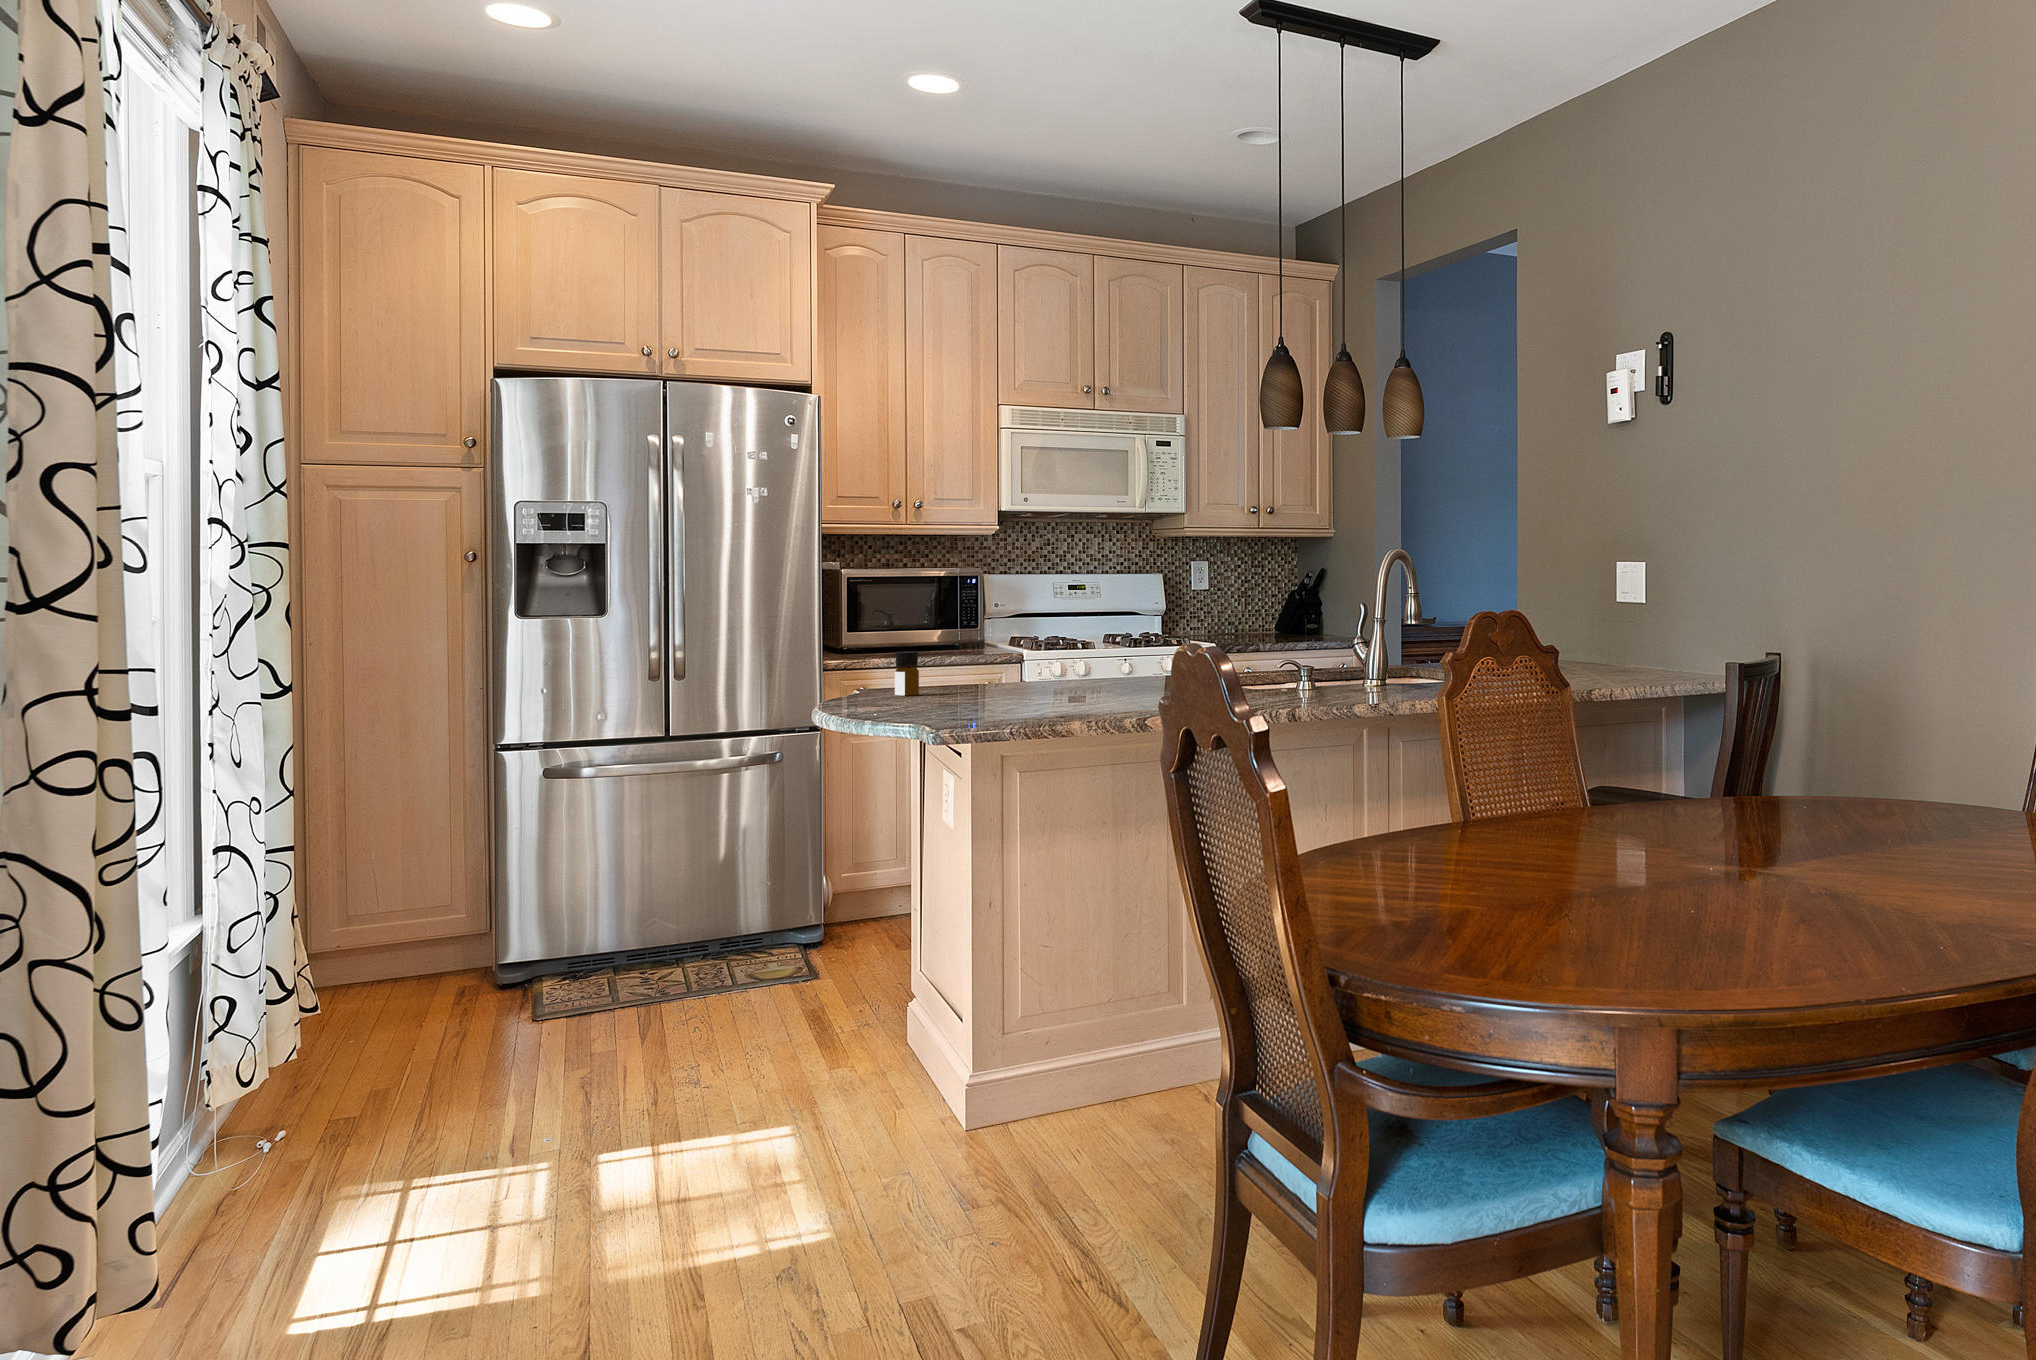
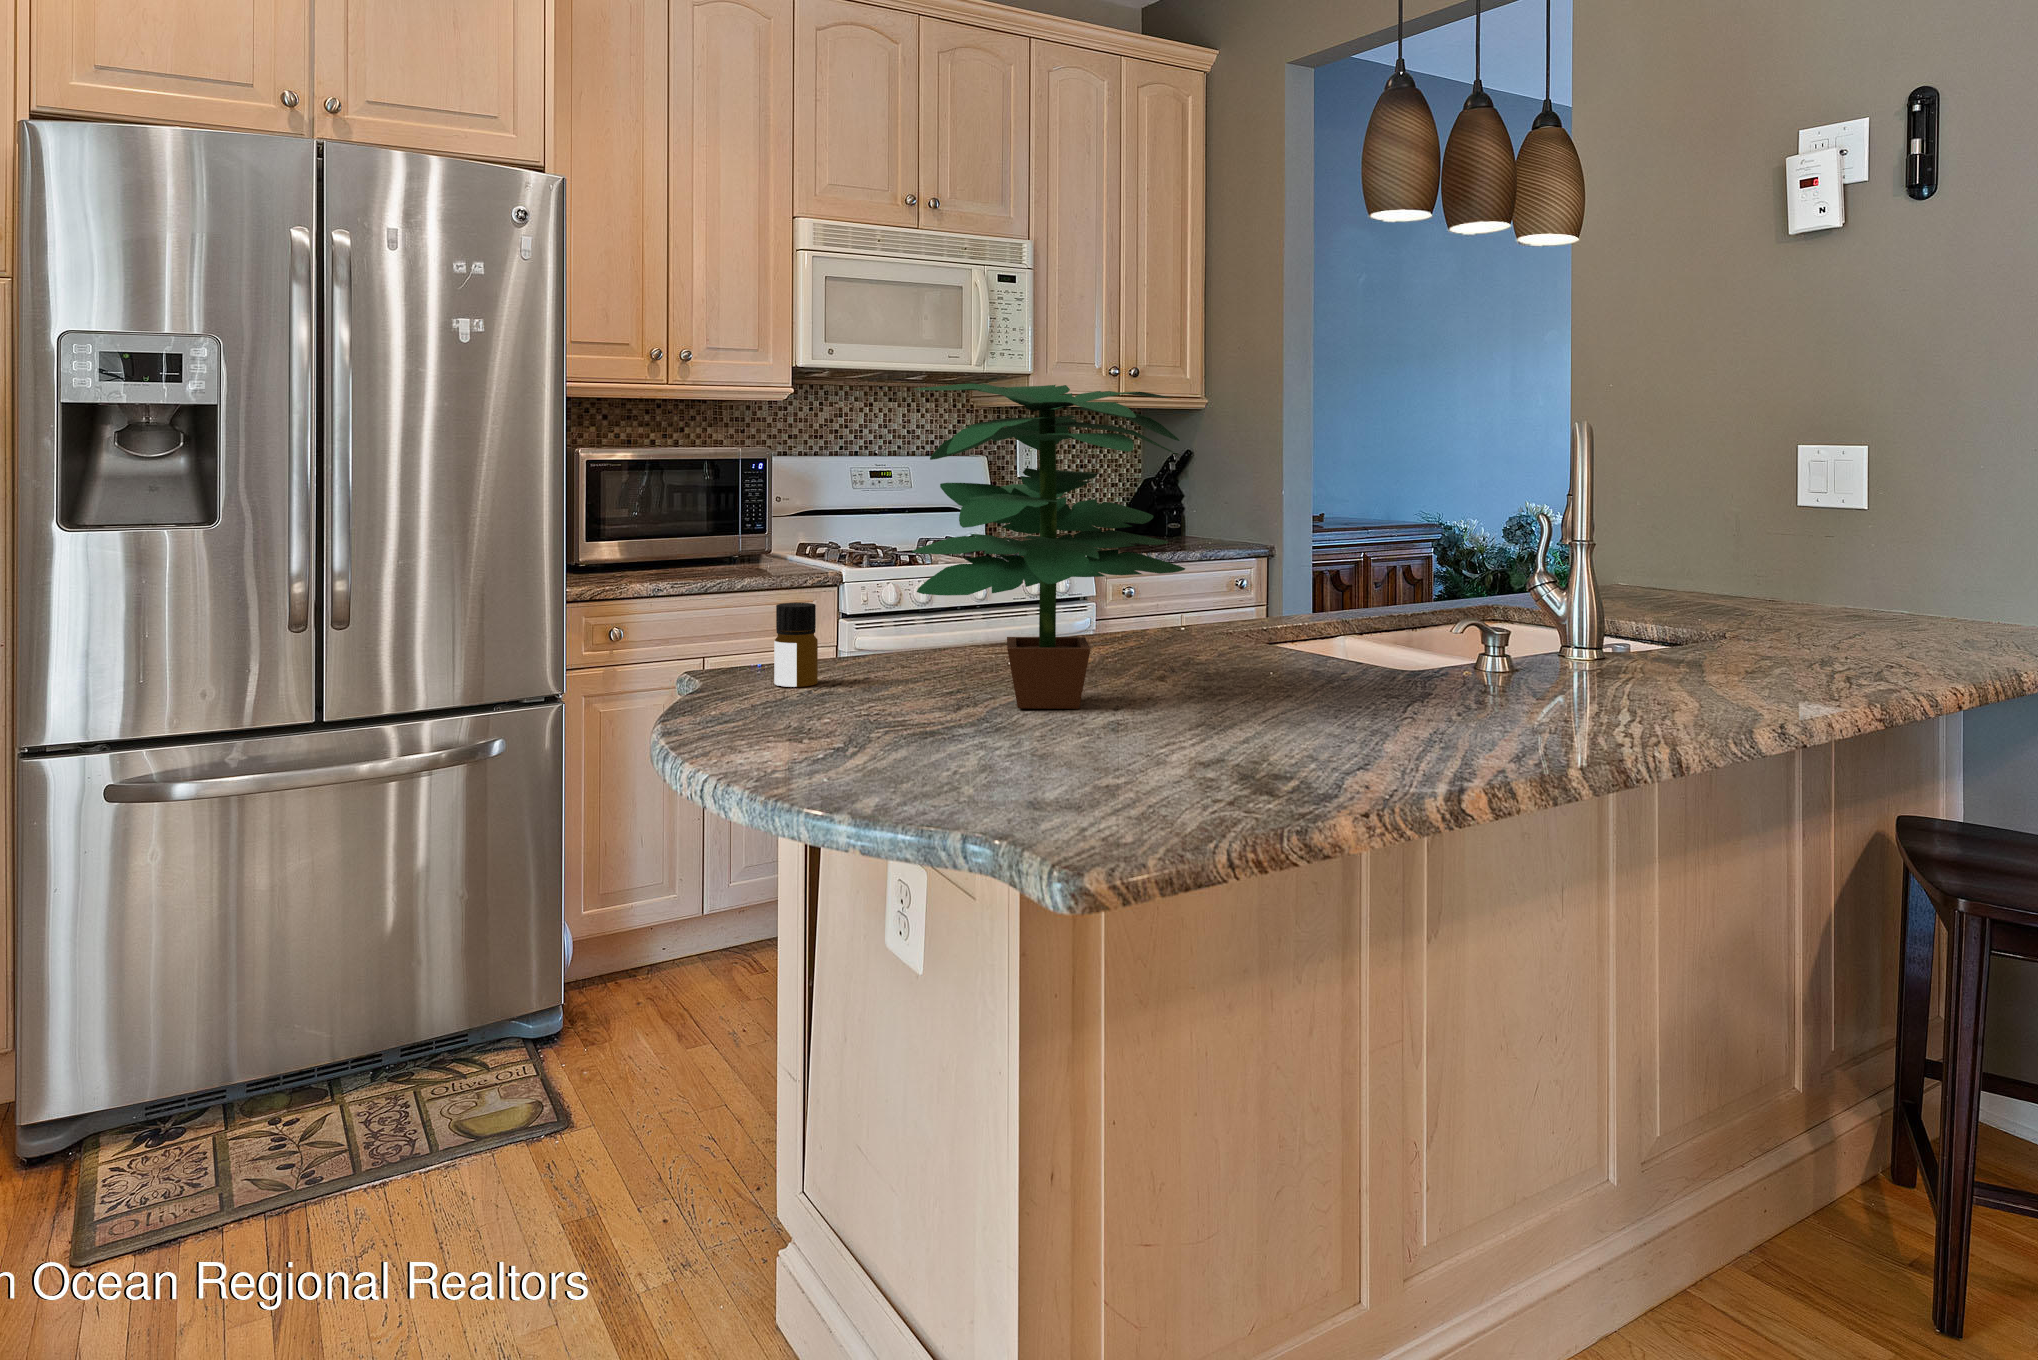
potted plant: none [949,534,1096,700] -> present [912,383,1185,709]

